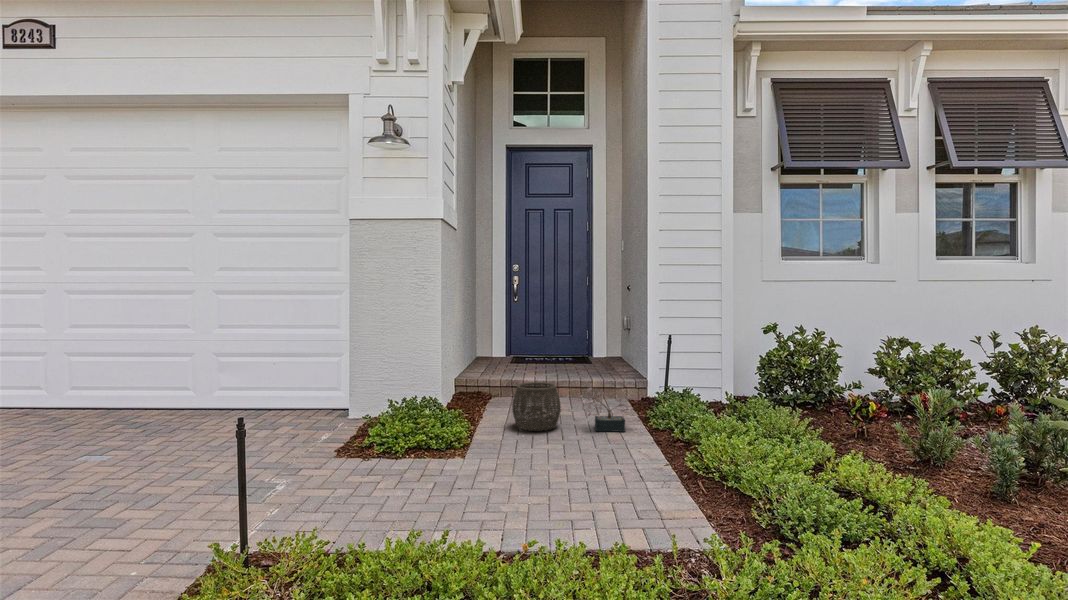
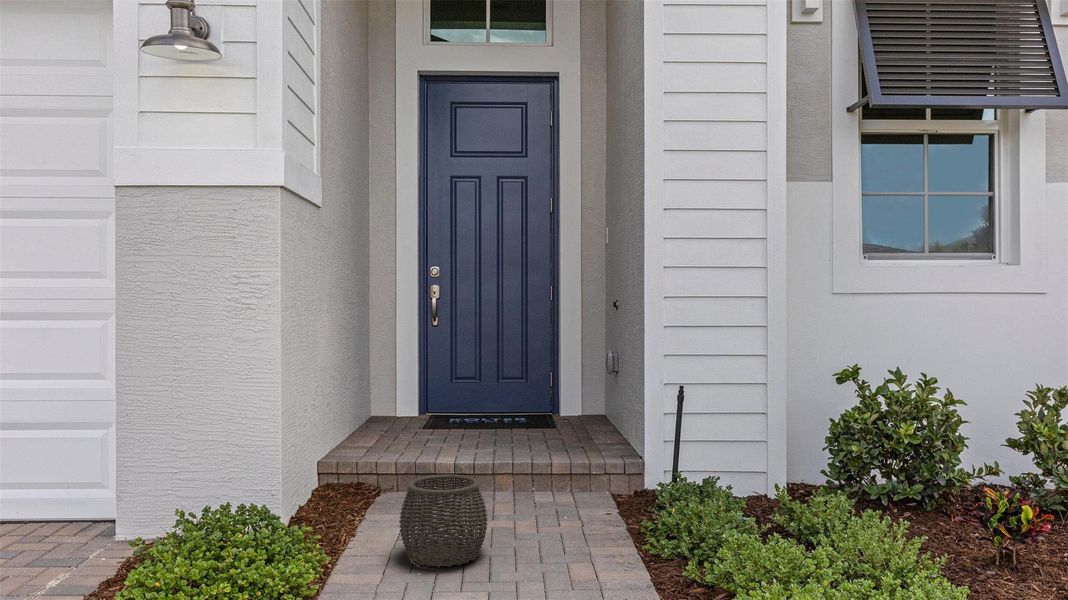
decorative plant: present [582,387,633,432] -> none [524,484,615,566]

